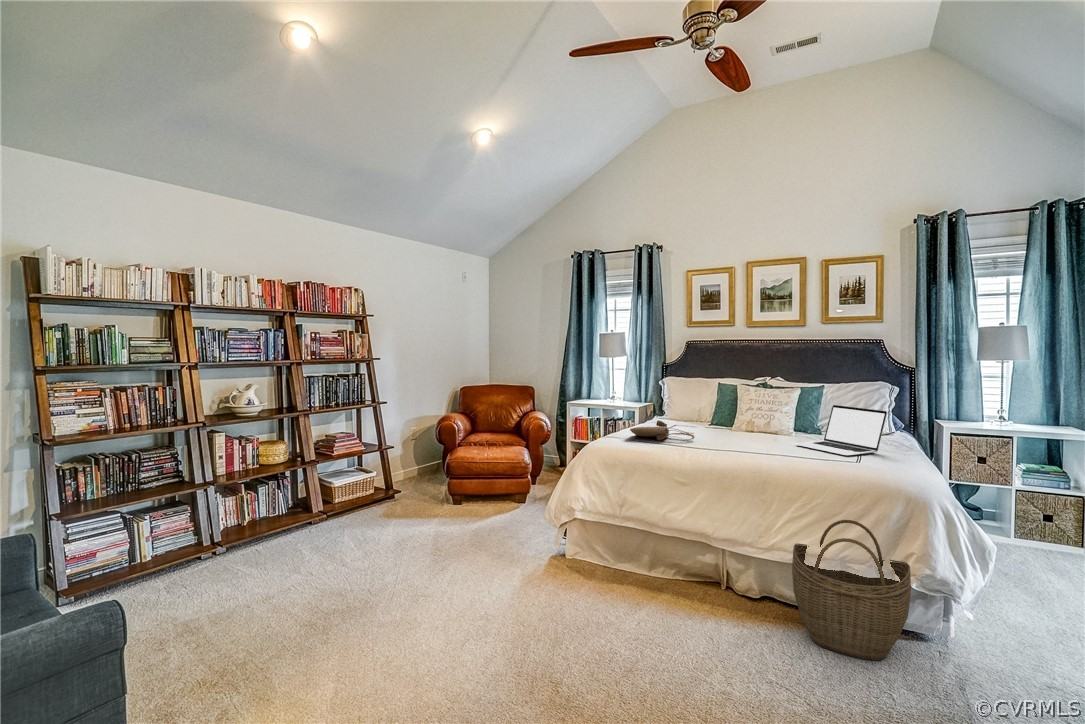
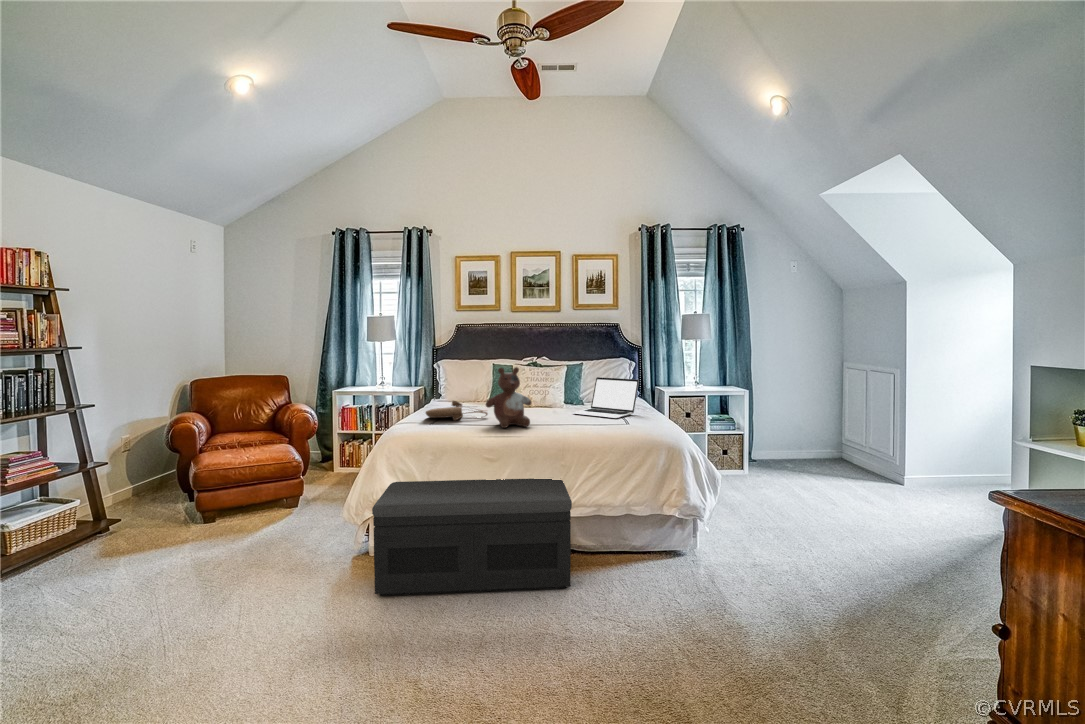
stuffed bear: none [686,390,738,455] -> present [486,367,531,428]
storage bench: none [561,493,762,636] -> present [372,479,572,596]
woven basket: present [792,520,911,661] -> none [595,470,683,583]

